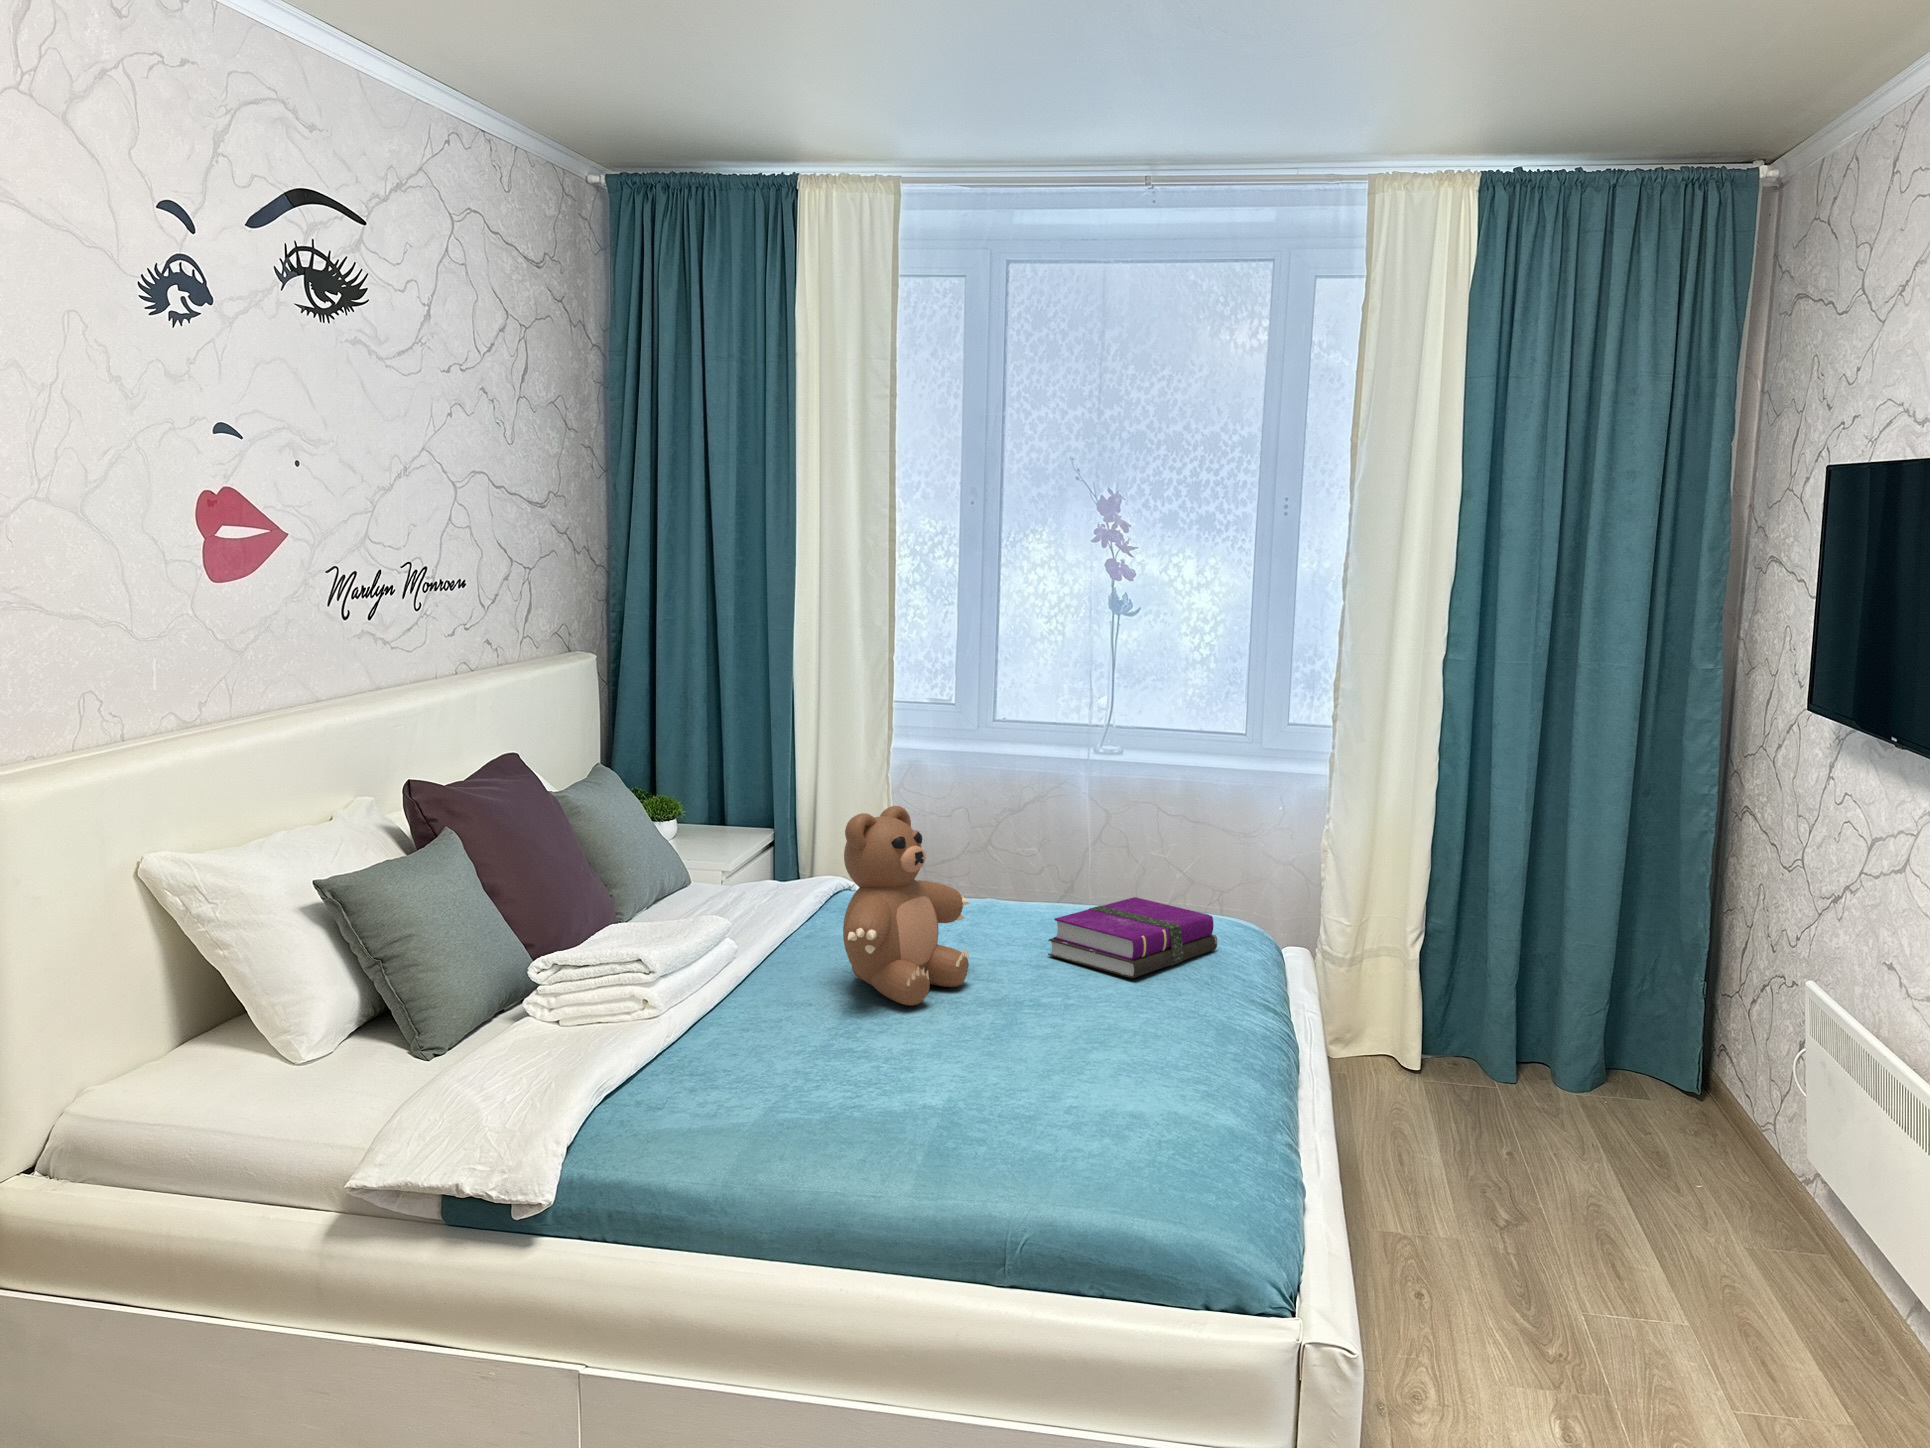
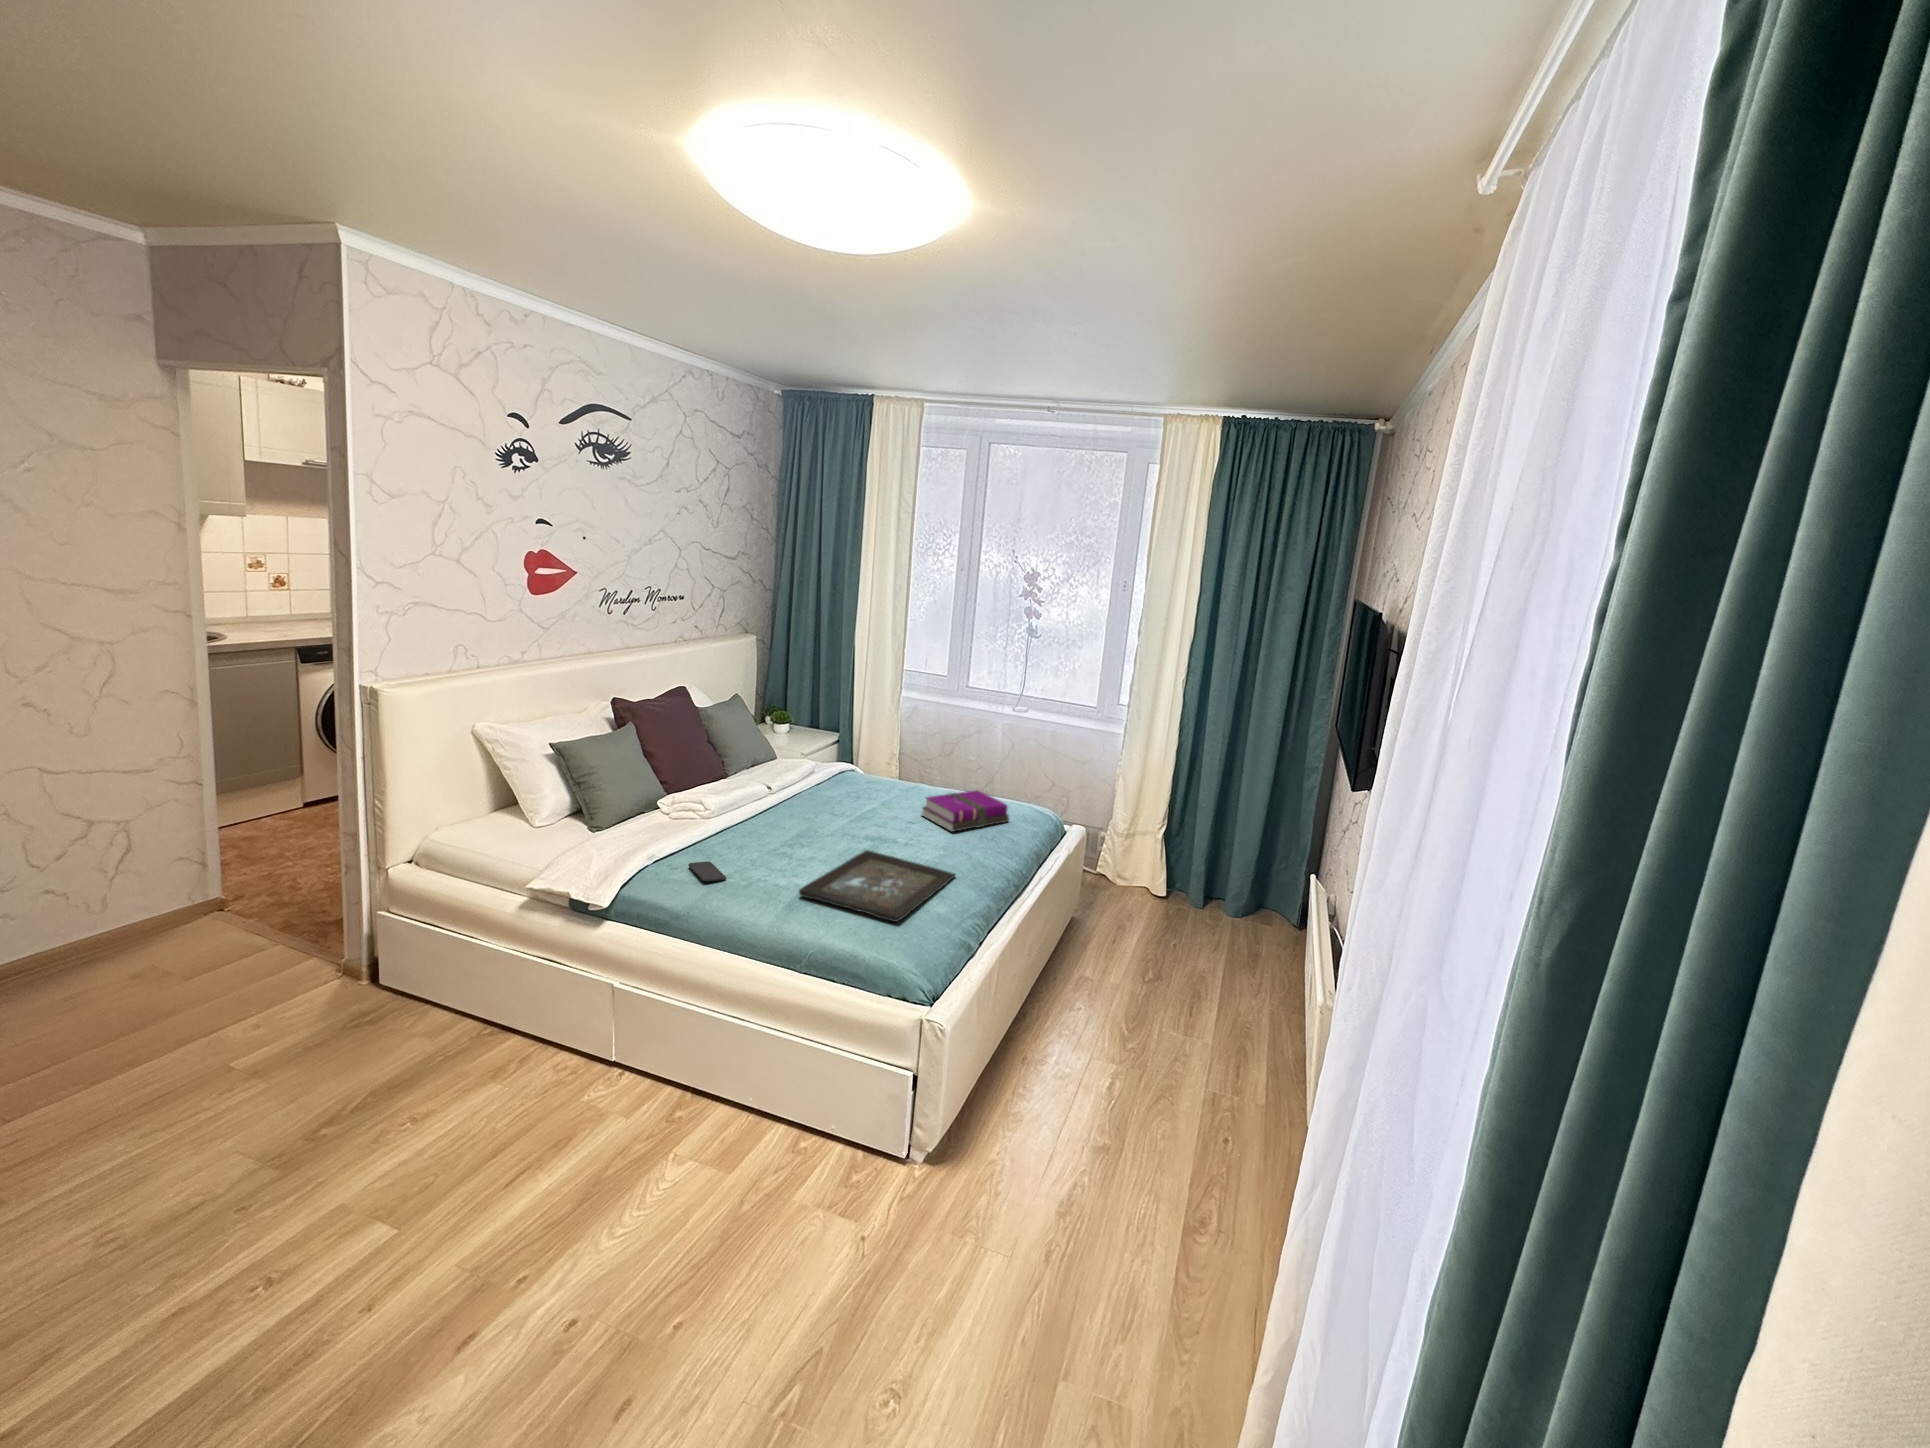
teddy bear: present [843,806,970,1005] -> none [800,734,878,833]
tray: none [947,1028,1209,1155] -> present [799,850,955,922]
smartphone: none [681,1087,776,1125] -> present [688,862,726,882]

